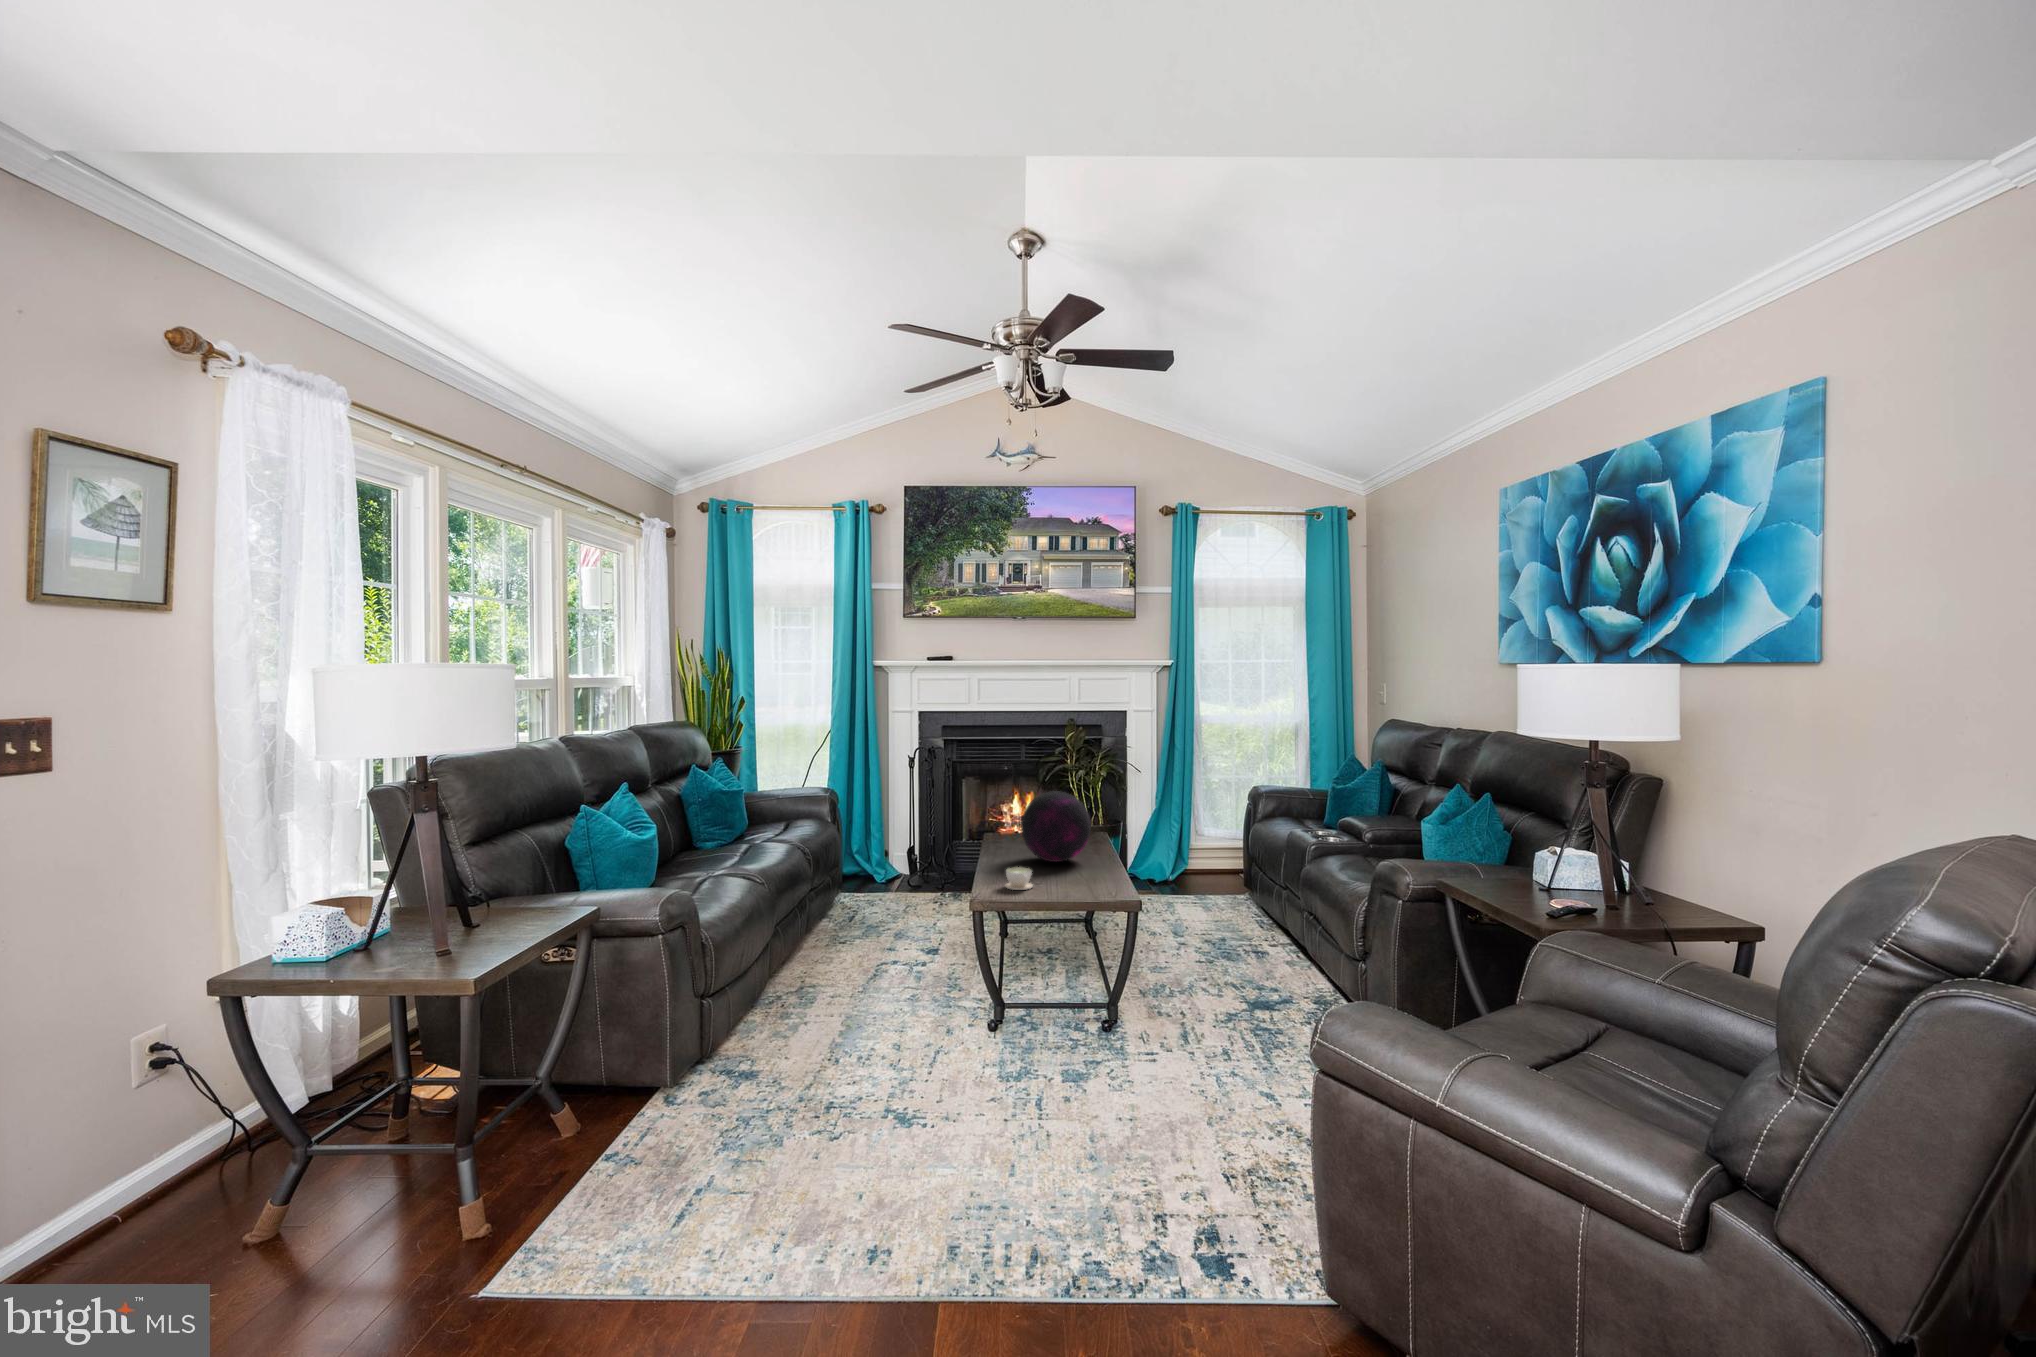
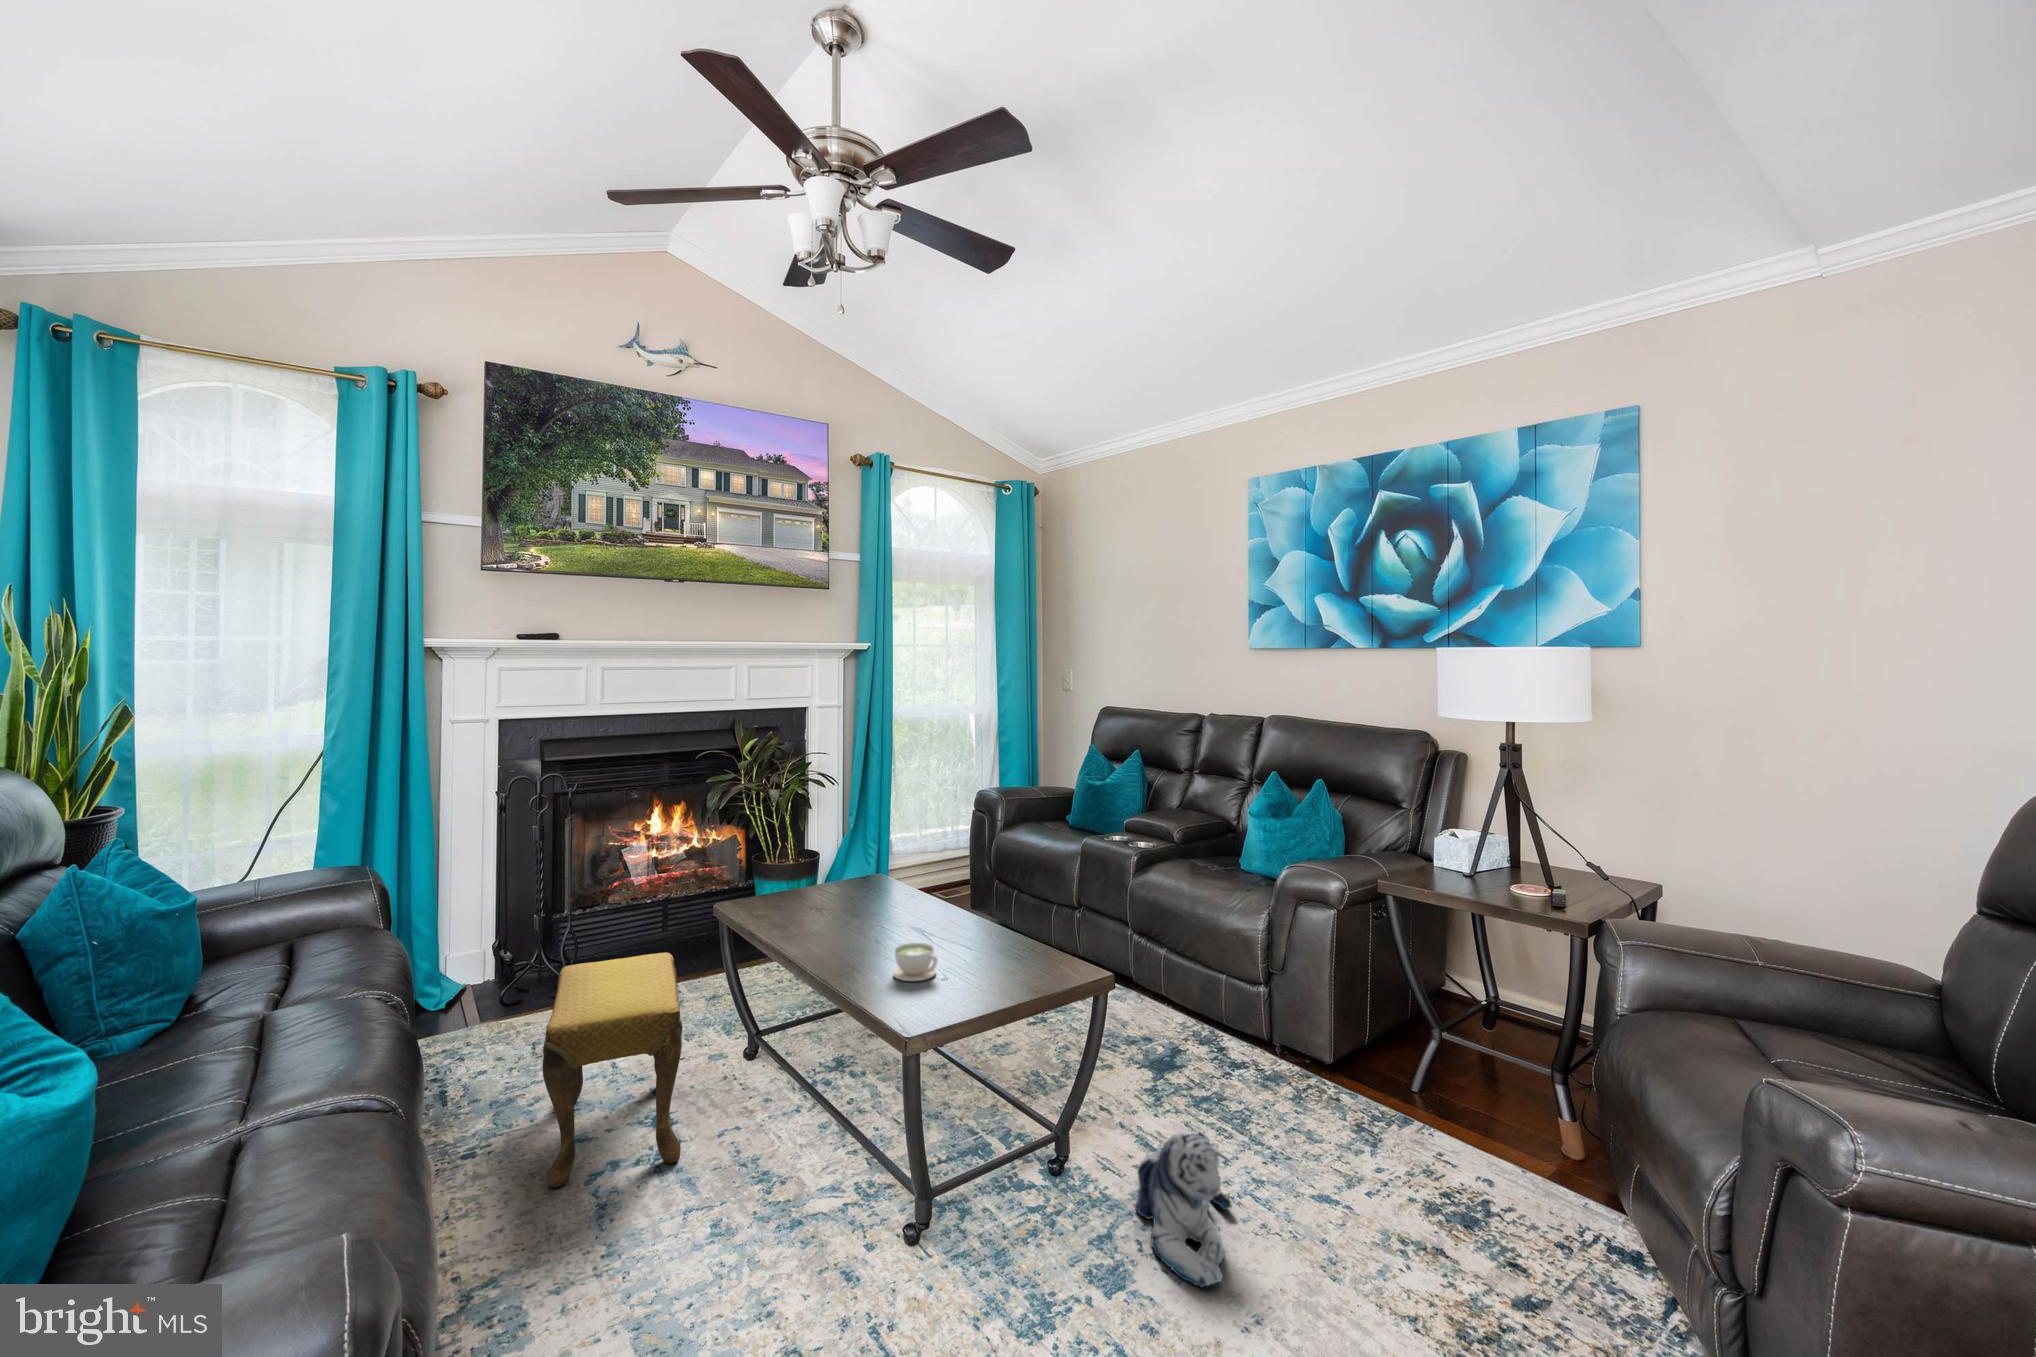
decorative orb: present [1021,791,1091,862] -> none [838,821,939,923]
footstool: none [839,861,940,978] -> present [543,953,682,1188]
plush toy: none [1093,1013,1179,1107] -> present [1134,1133,1231,1287]

